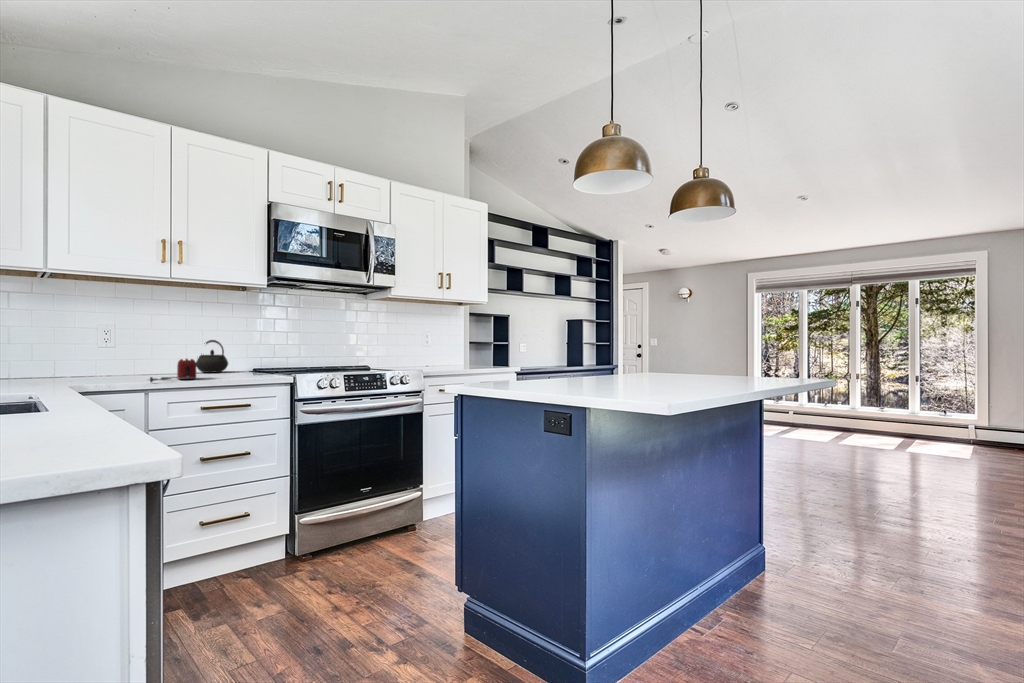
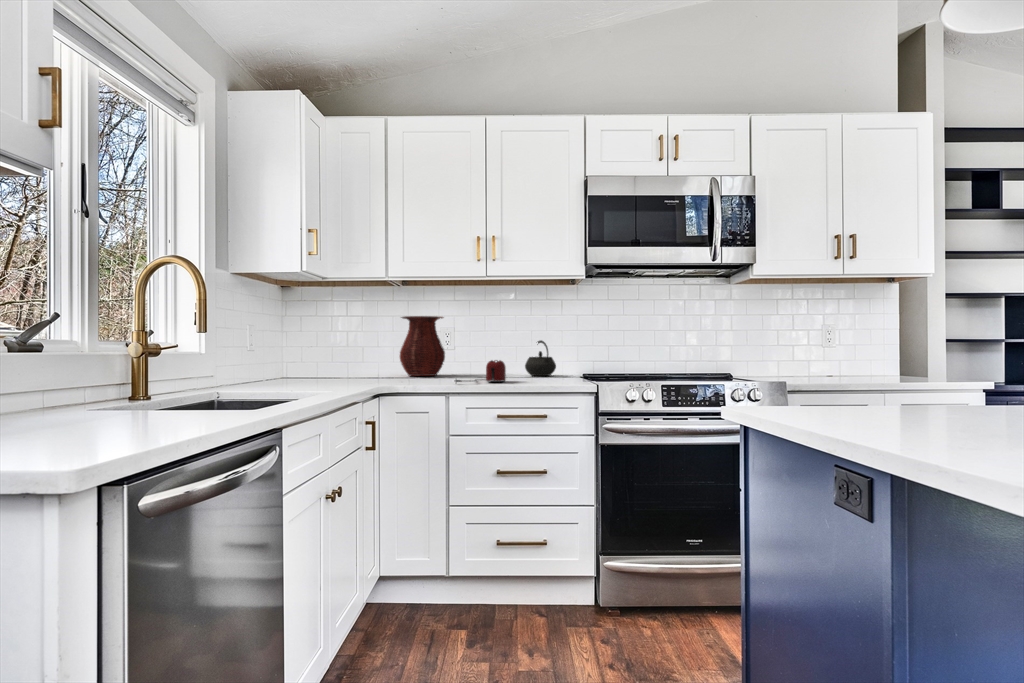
vase: none [38,313,102,378] -> present [400,316,445,376]

